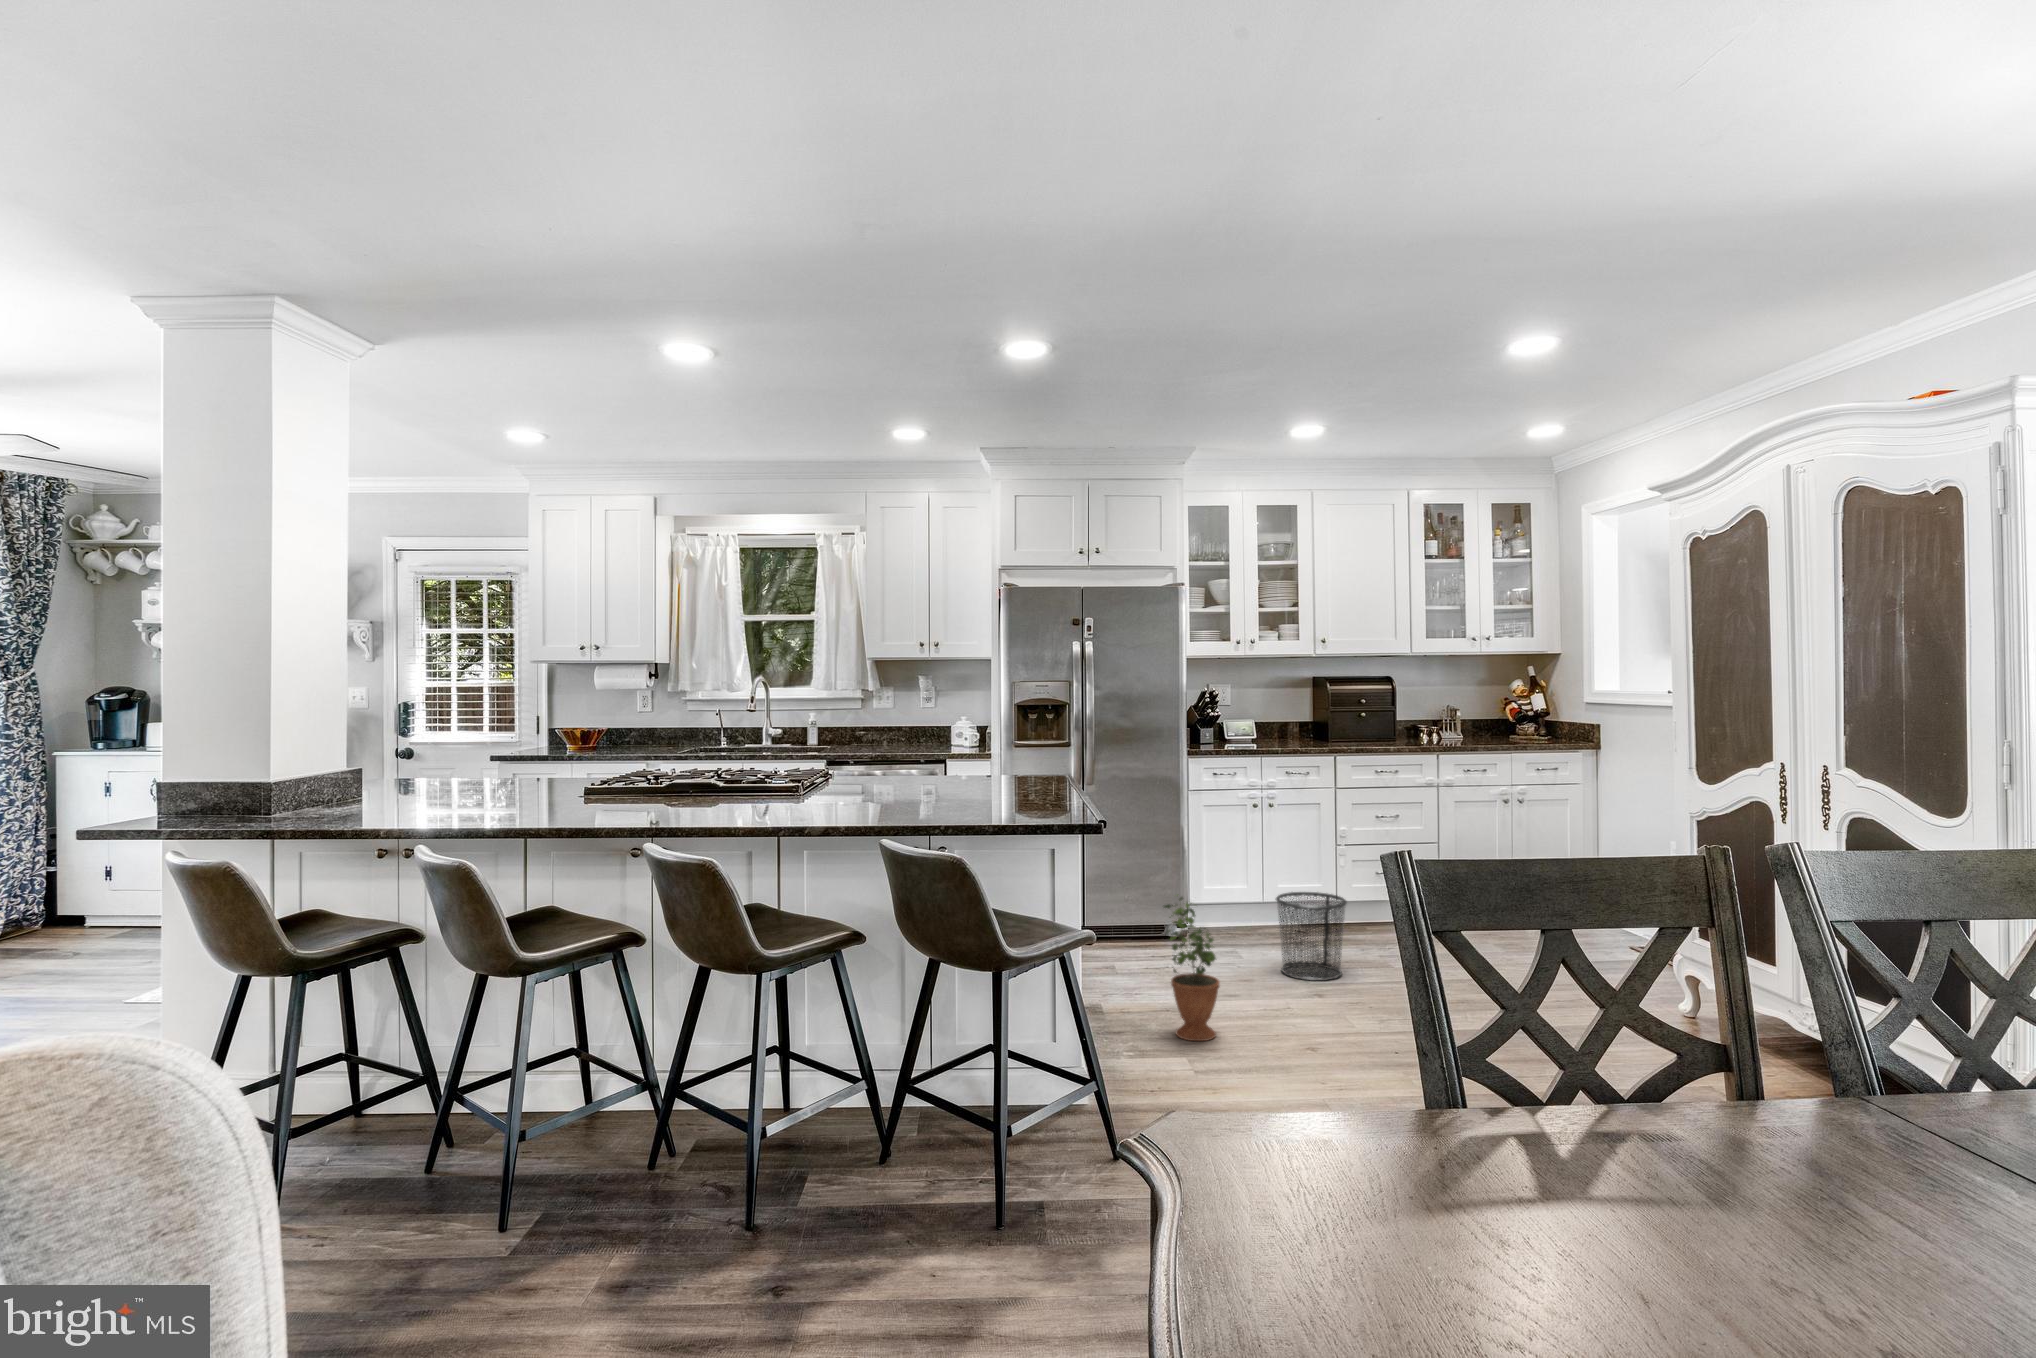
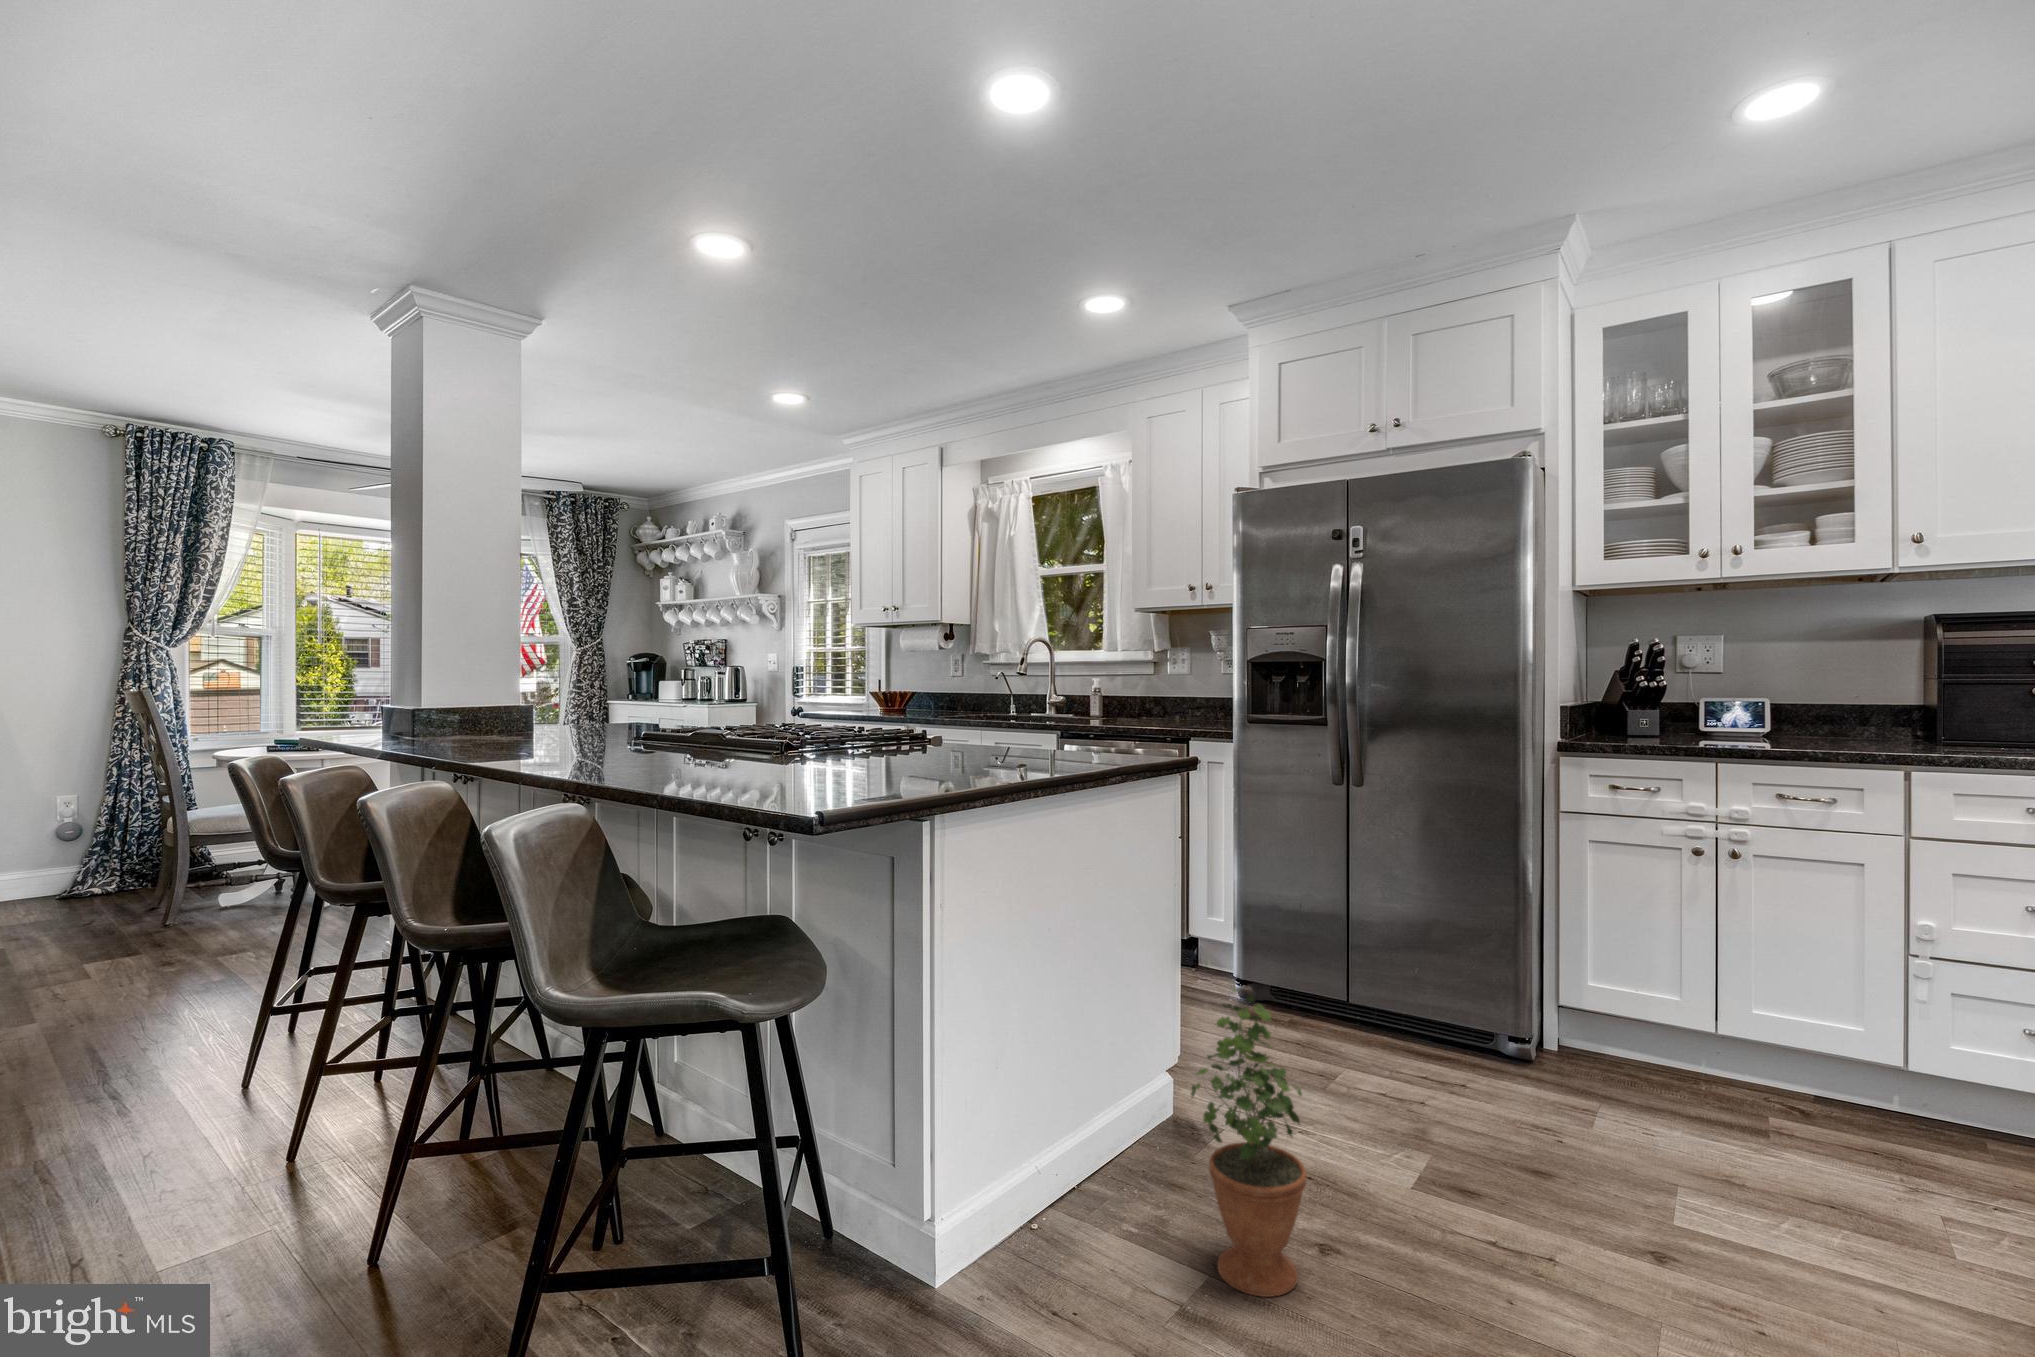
waste bin: present [1276,892,1347,981] -> none [1628,1027,1808,1242]

